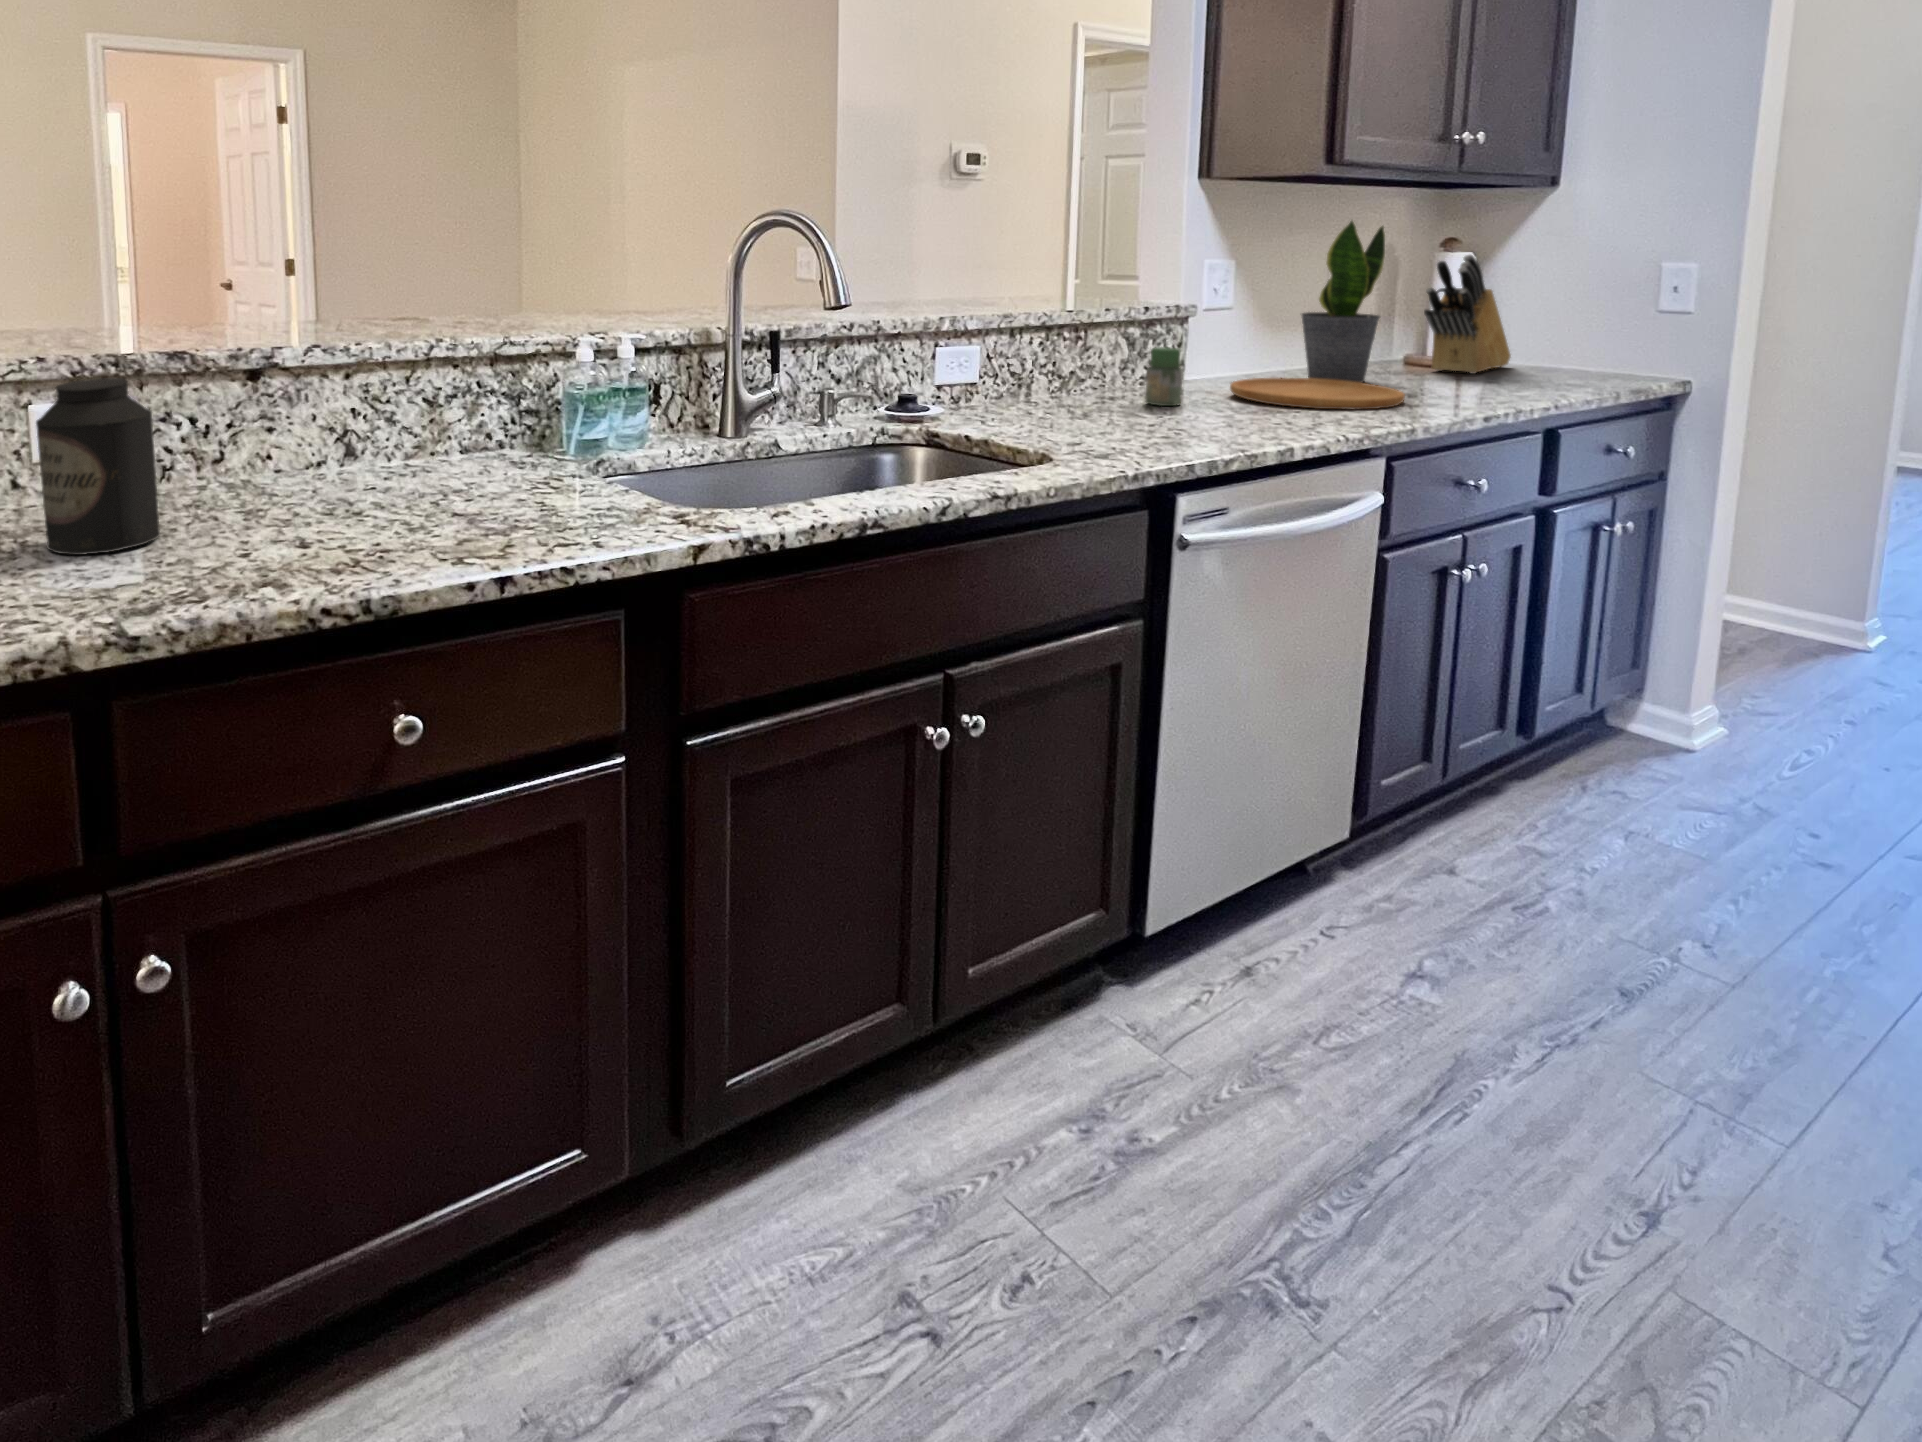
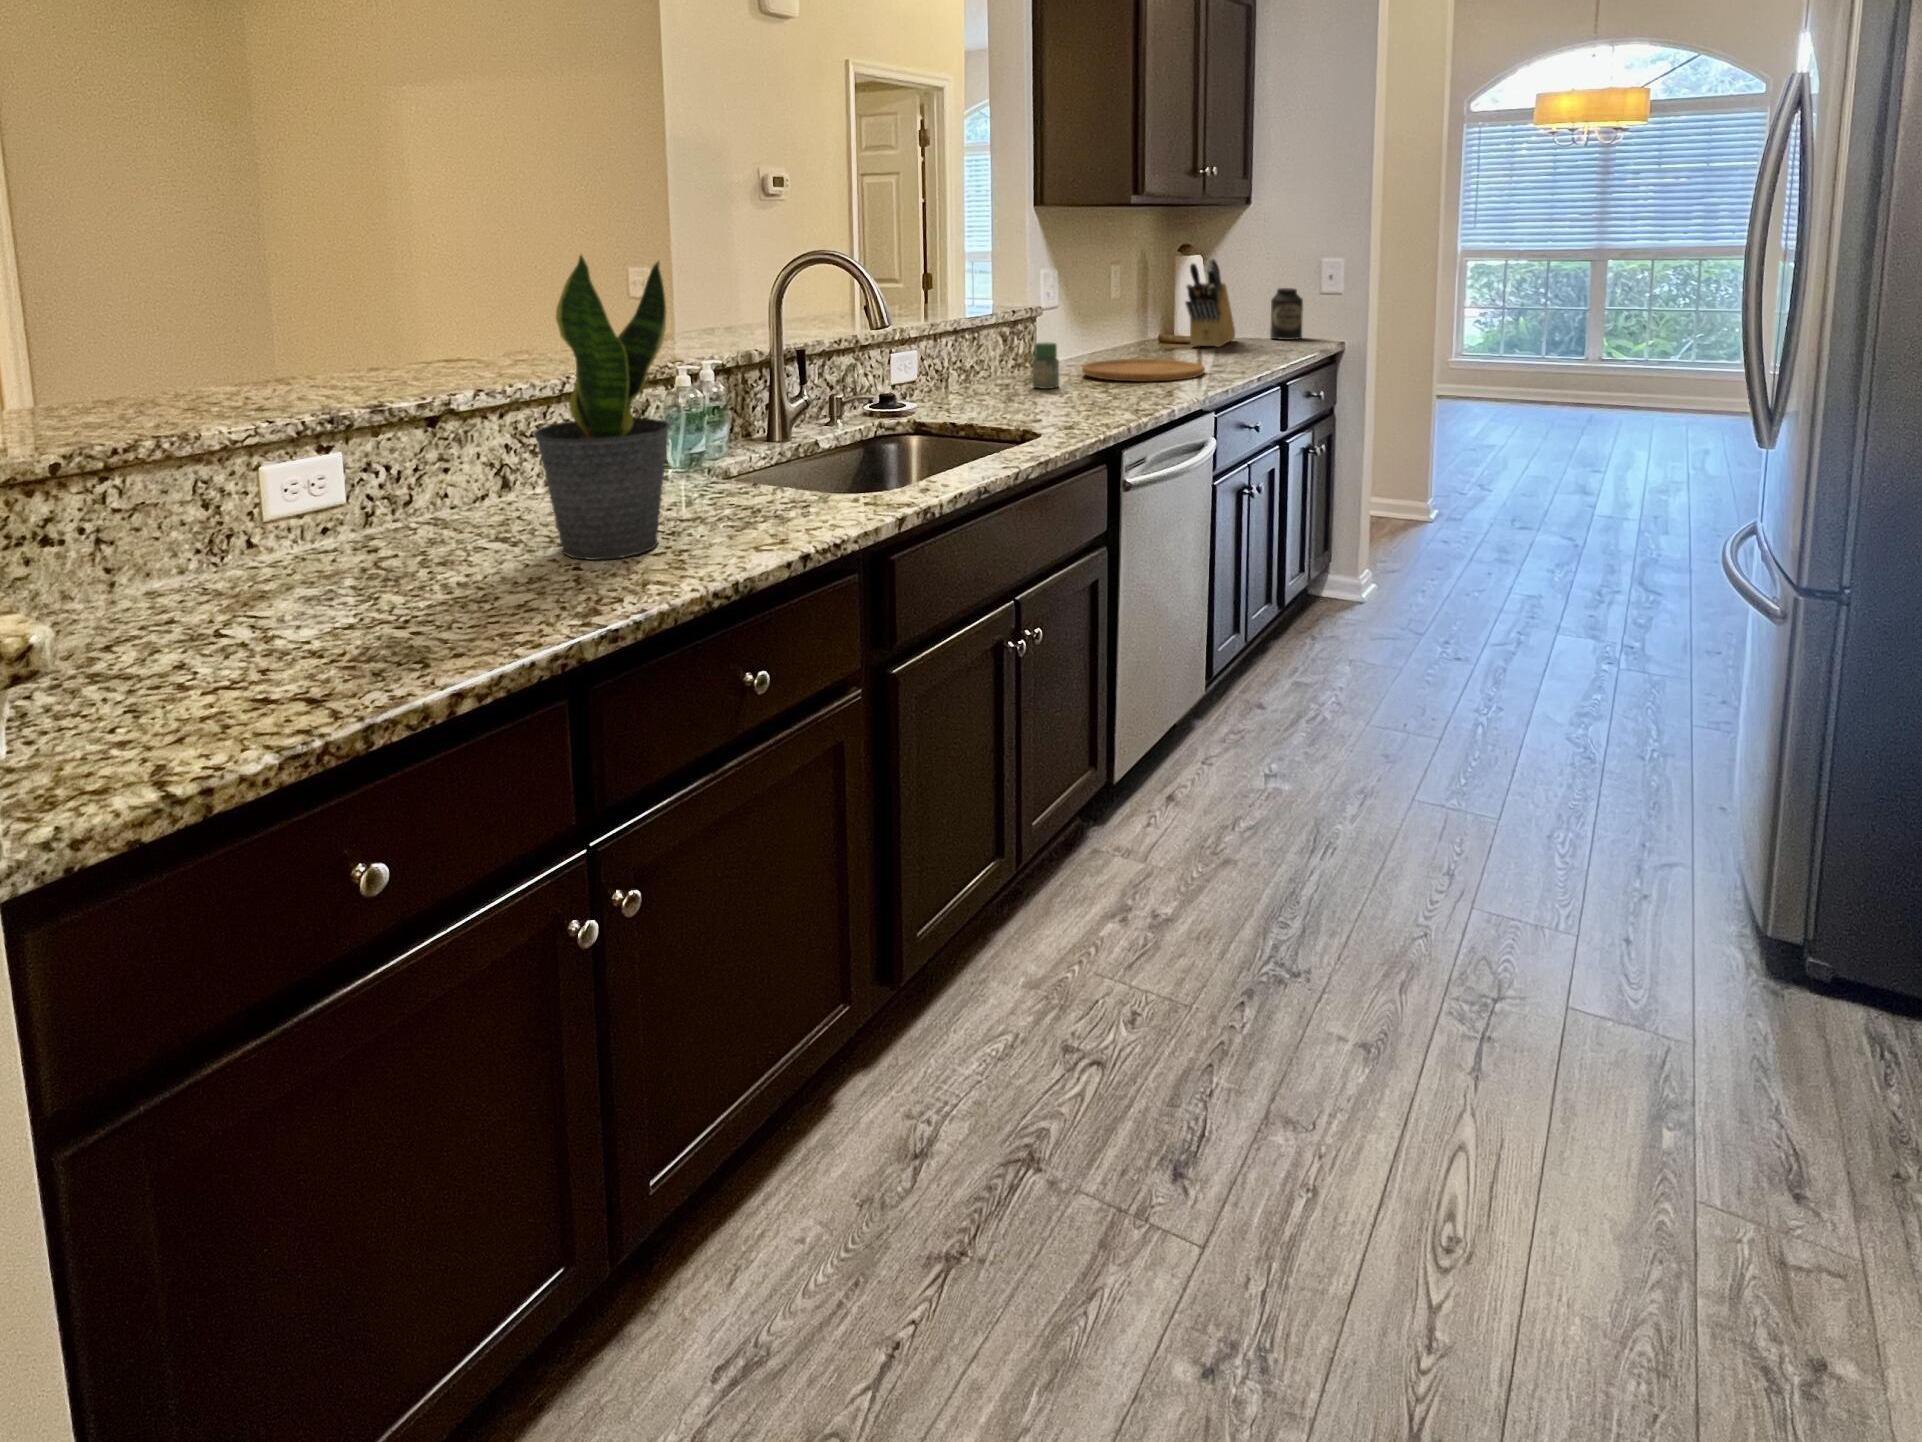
potted plant: present [1301,221,1385,383] -> present [533,255,670,560]
canister: present [36,378,160,555] -> present [1270,288,1303,340]

